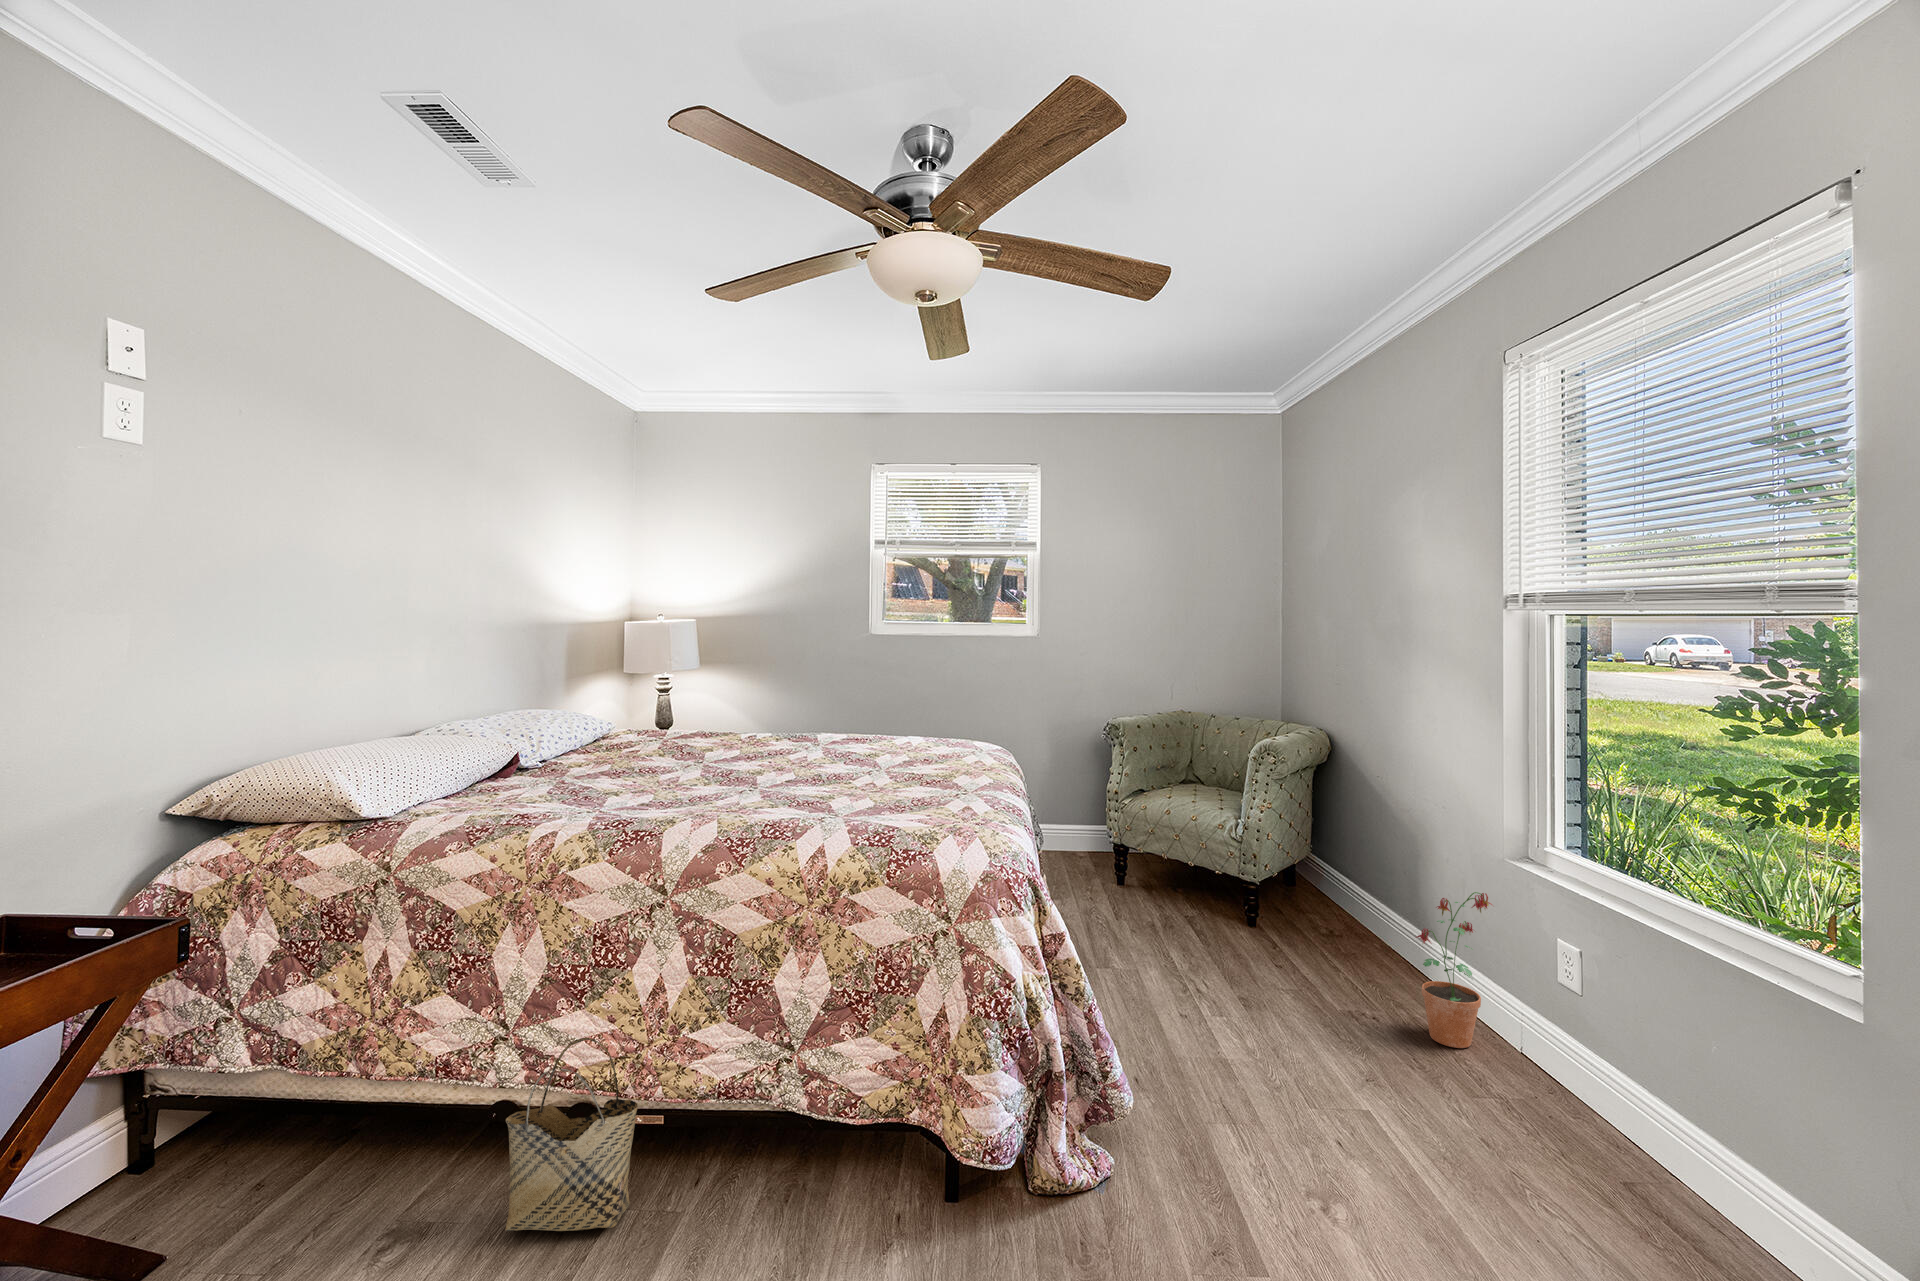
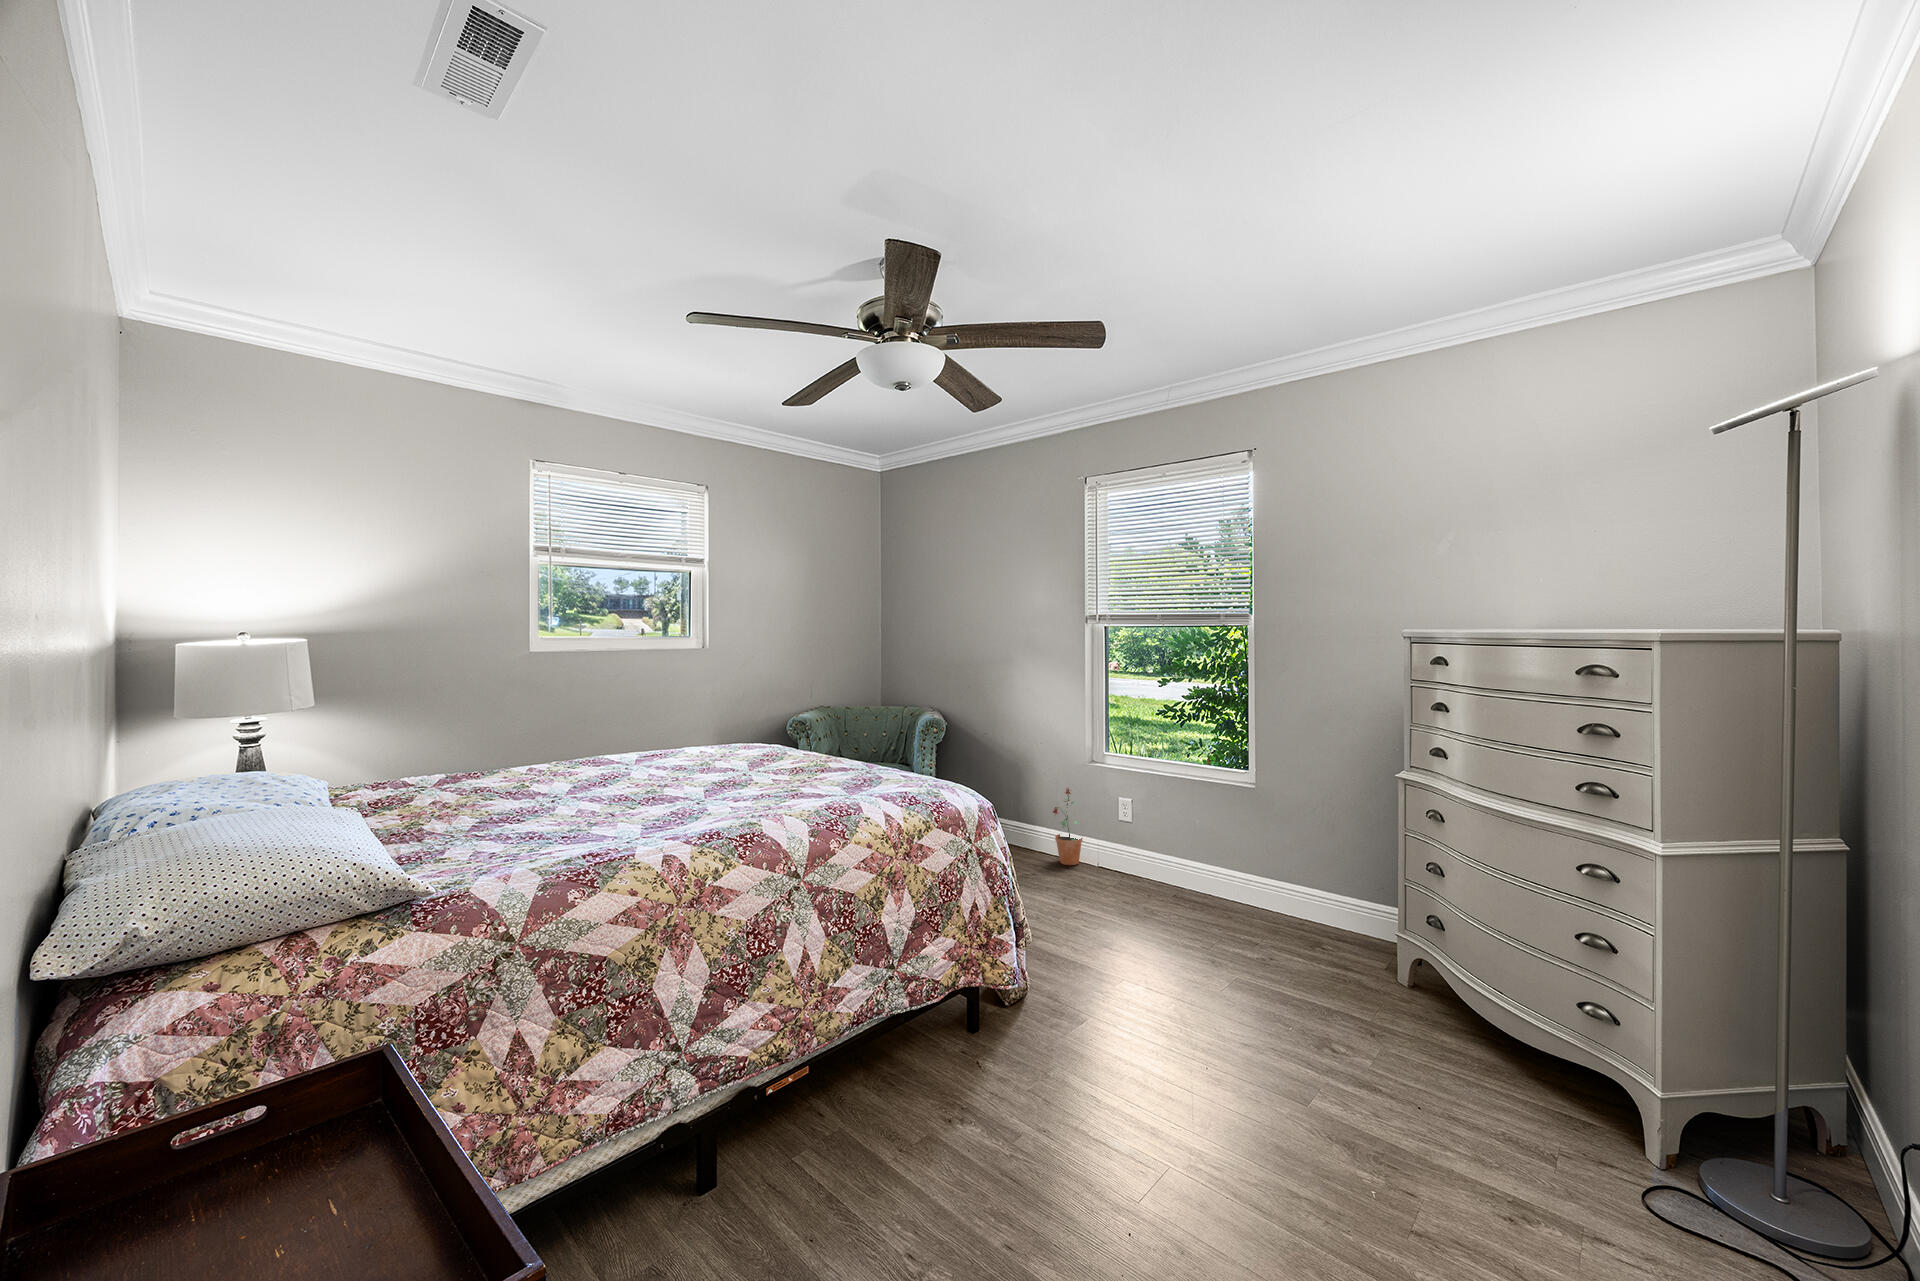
woven basket: present [505,1037,638,1231] -> none [731,1021,832,1218]

